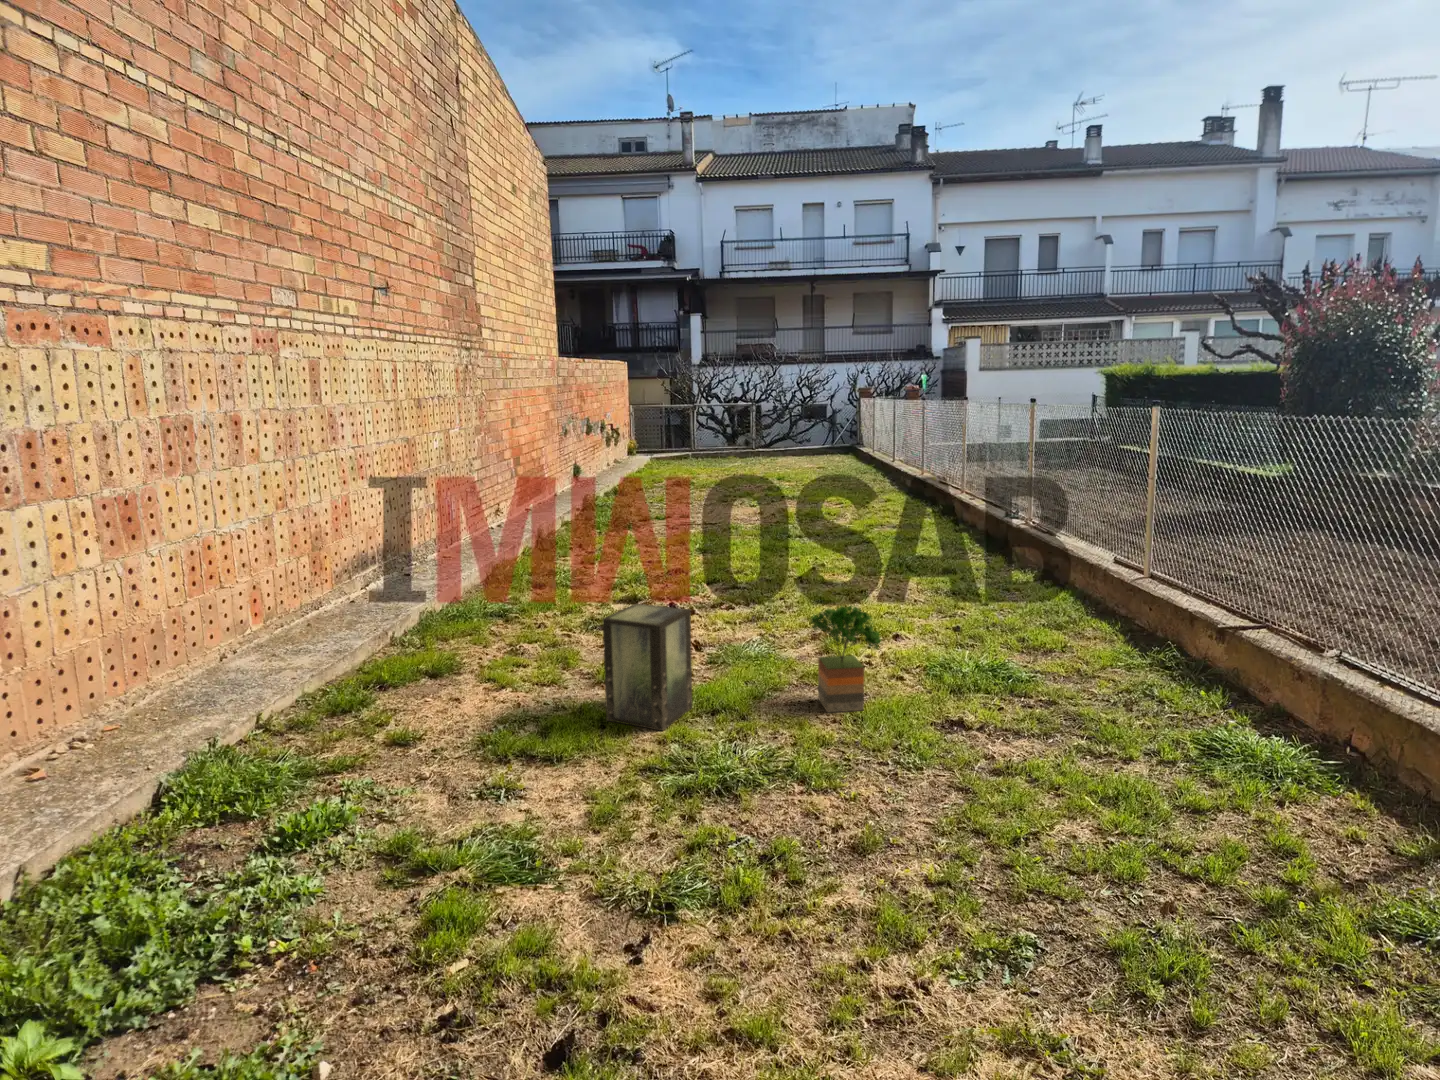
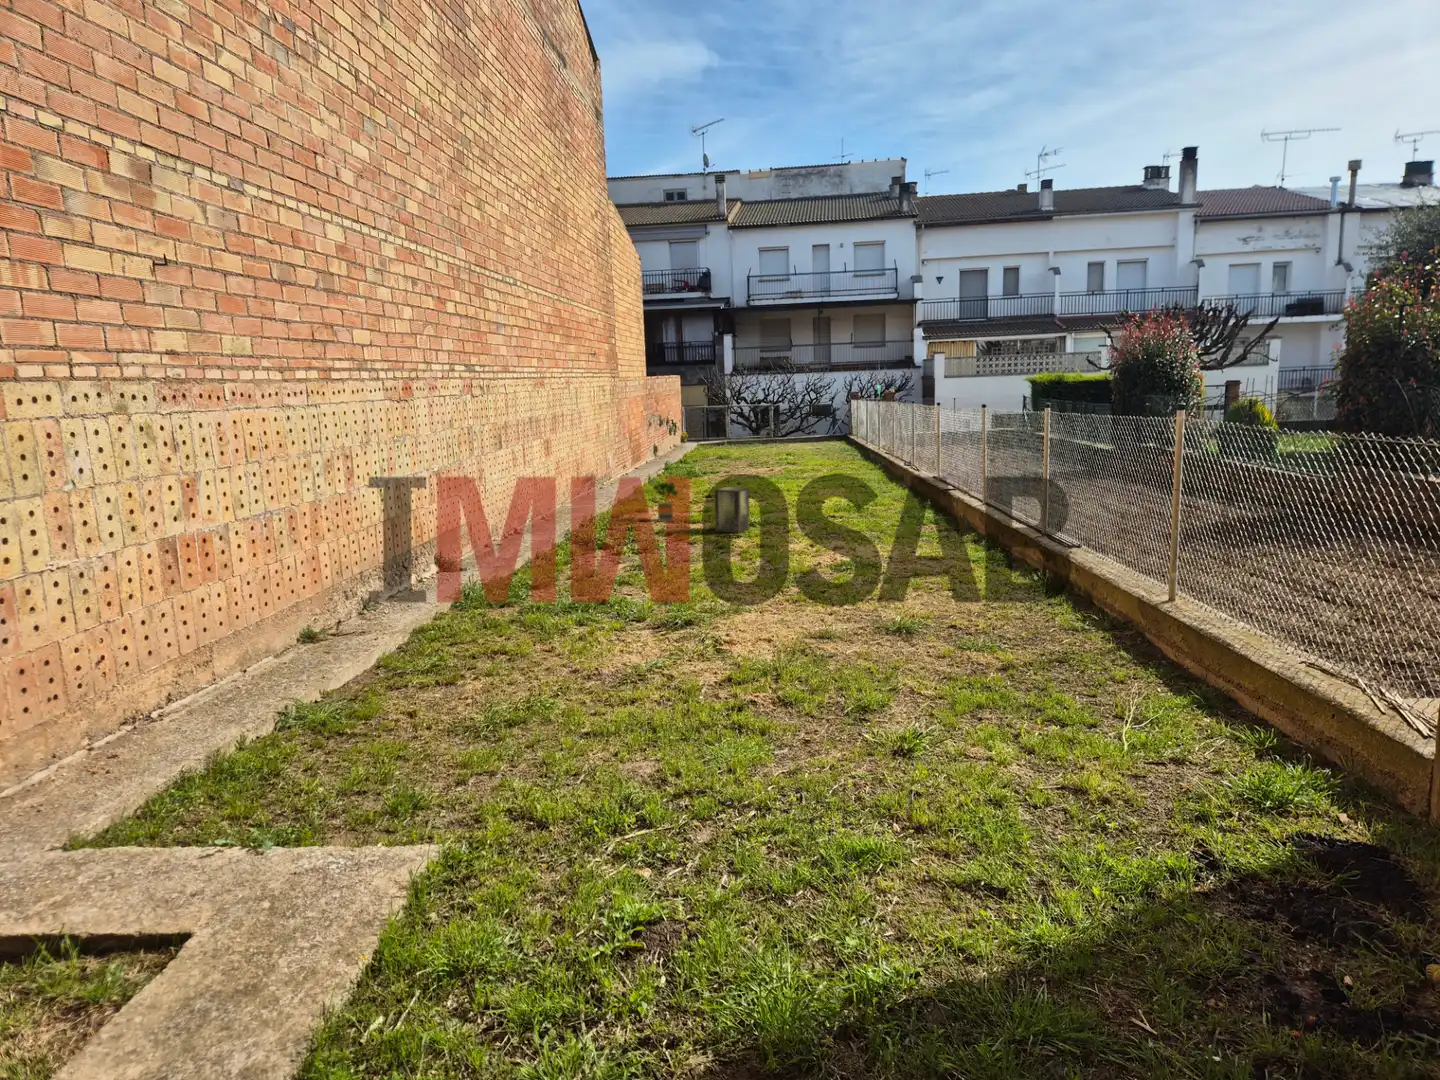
potted tree: present [810,606,881,712] -> present [653,483,678,522]

